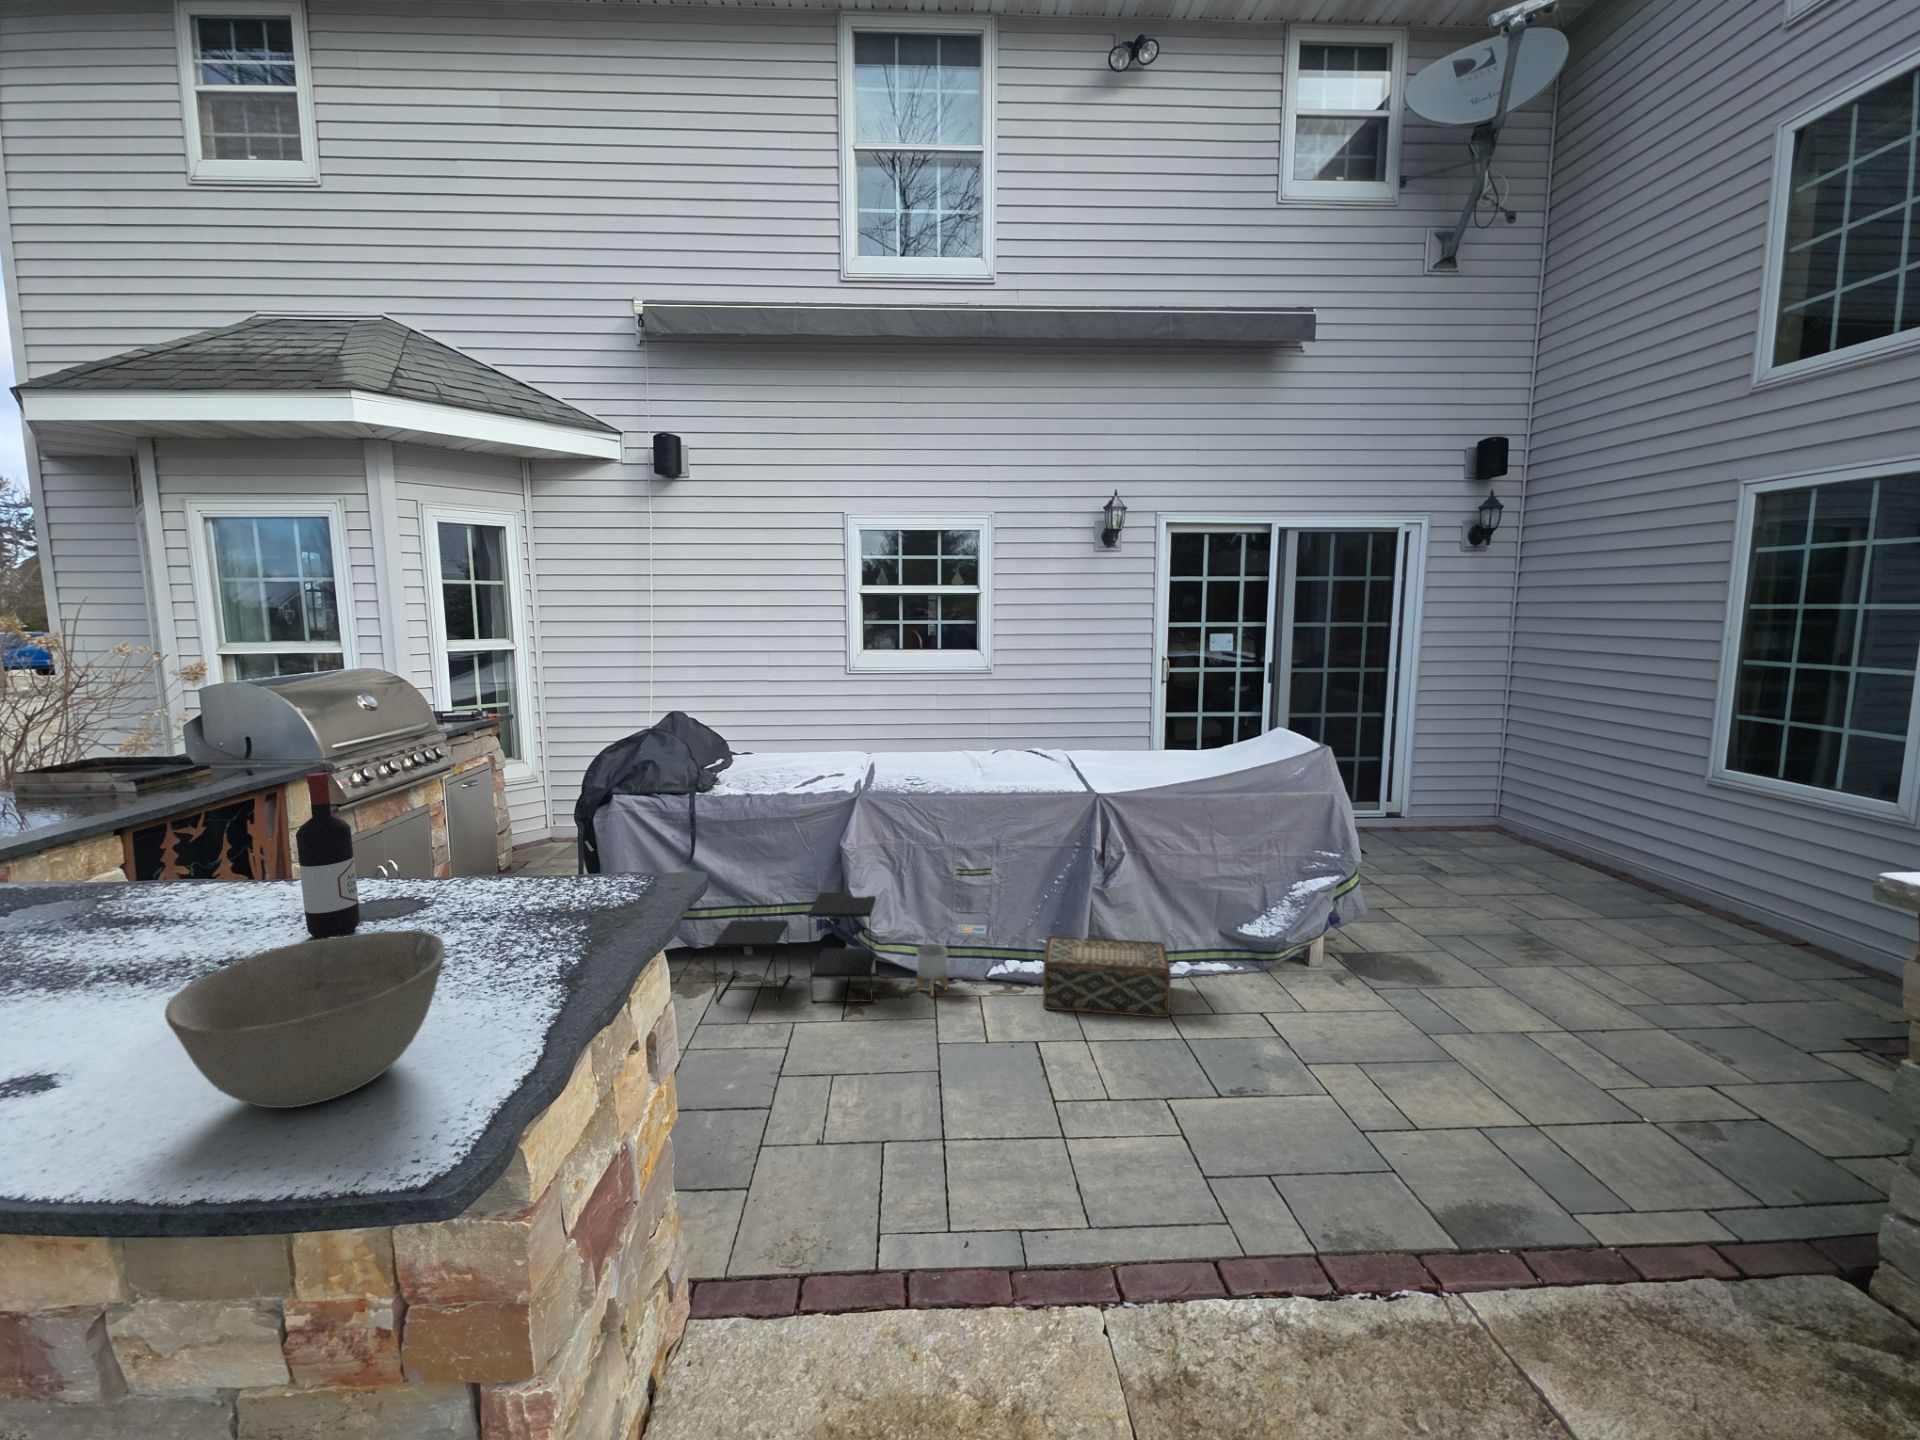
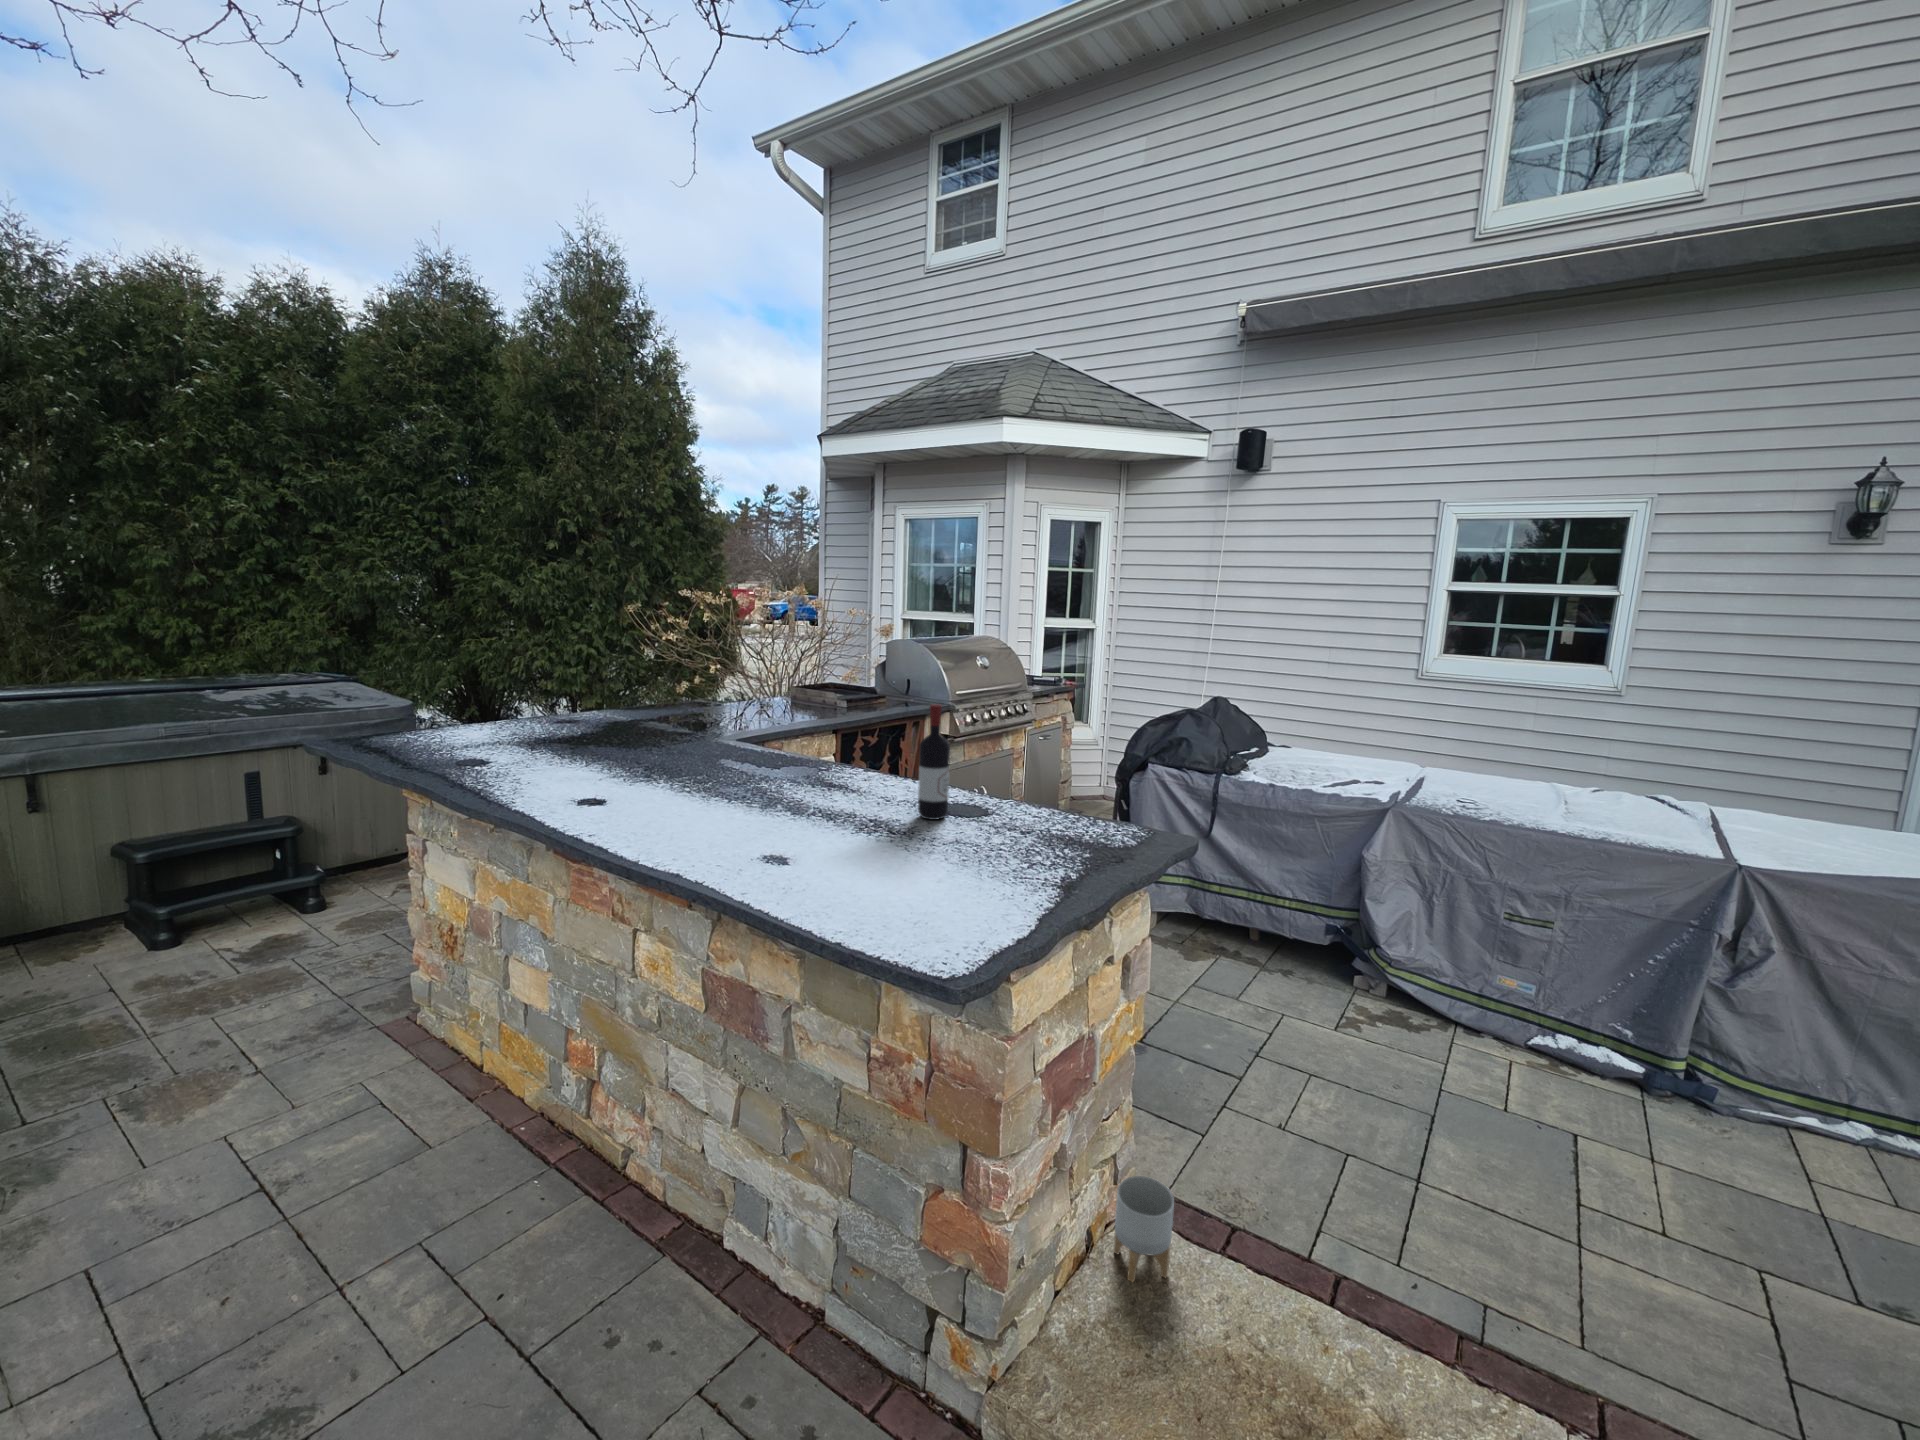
side table: present [713,892,879,1002] -> none [1210,895,1397,1022]
bowl: present [165,930,445,1108] -> none [839,811,985,914]
woven basket: present [1043,936,1171,1017] -> none [1600,1022,1834,1189]
planter: present [917,944,948,997] -> present [1114,1176,1174,1282]

